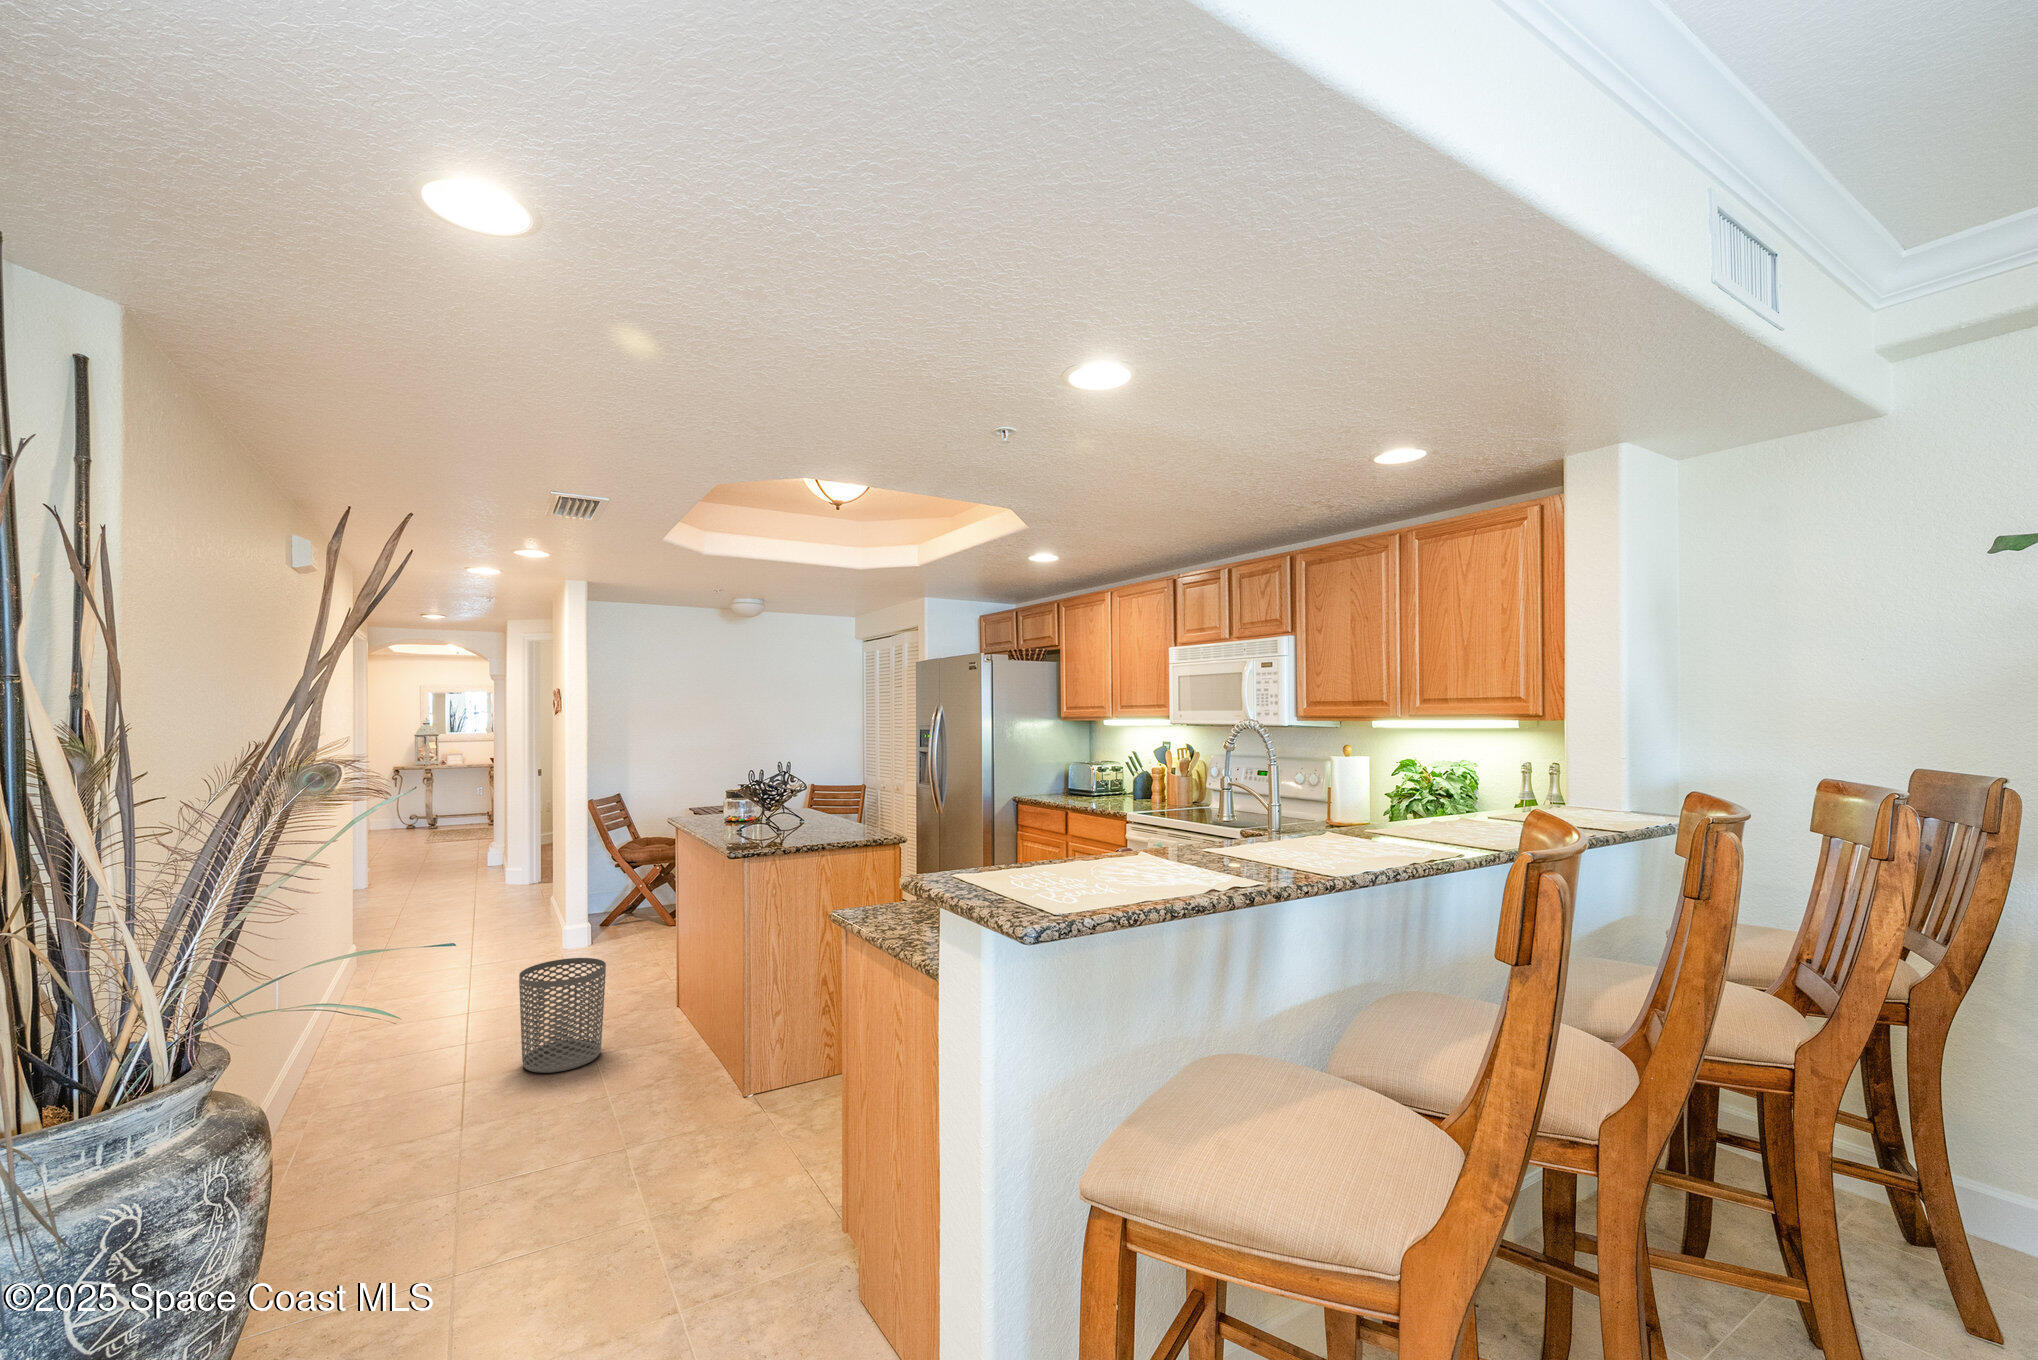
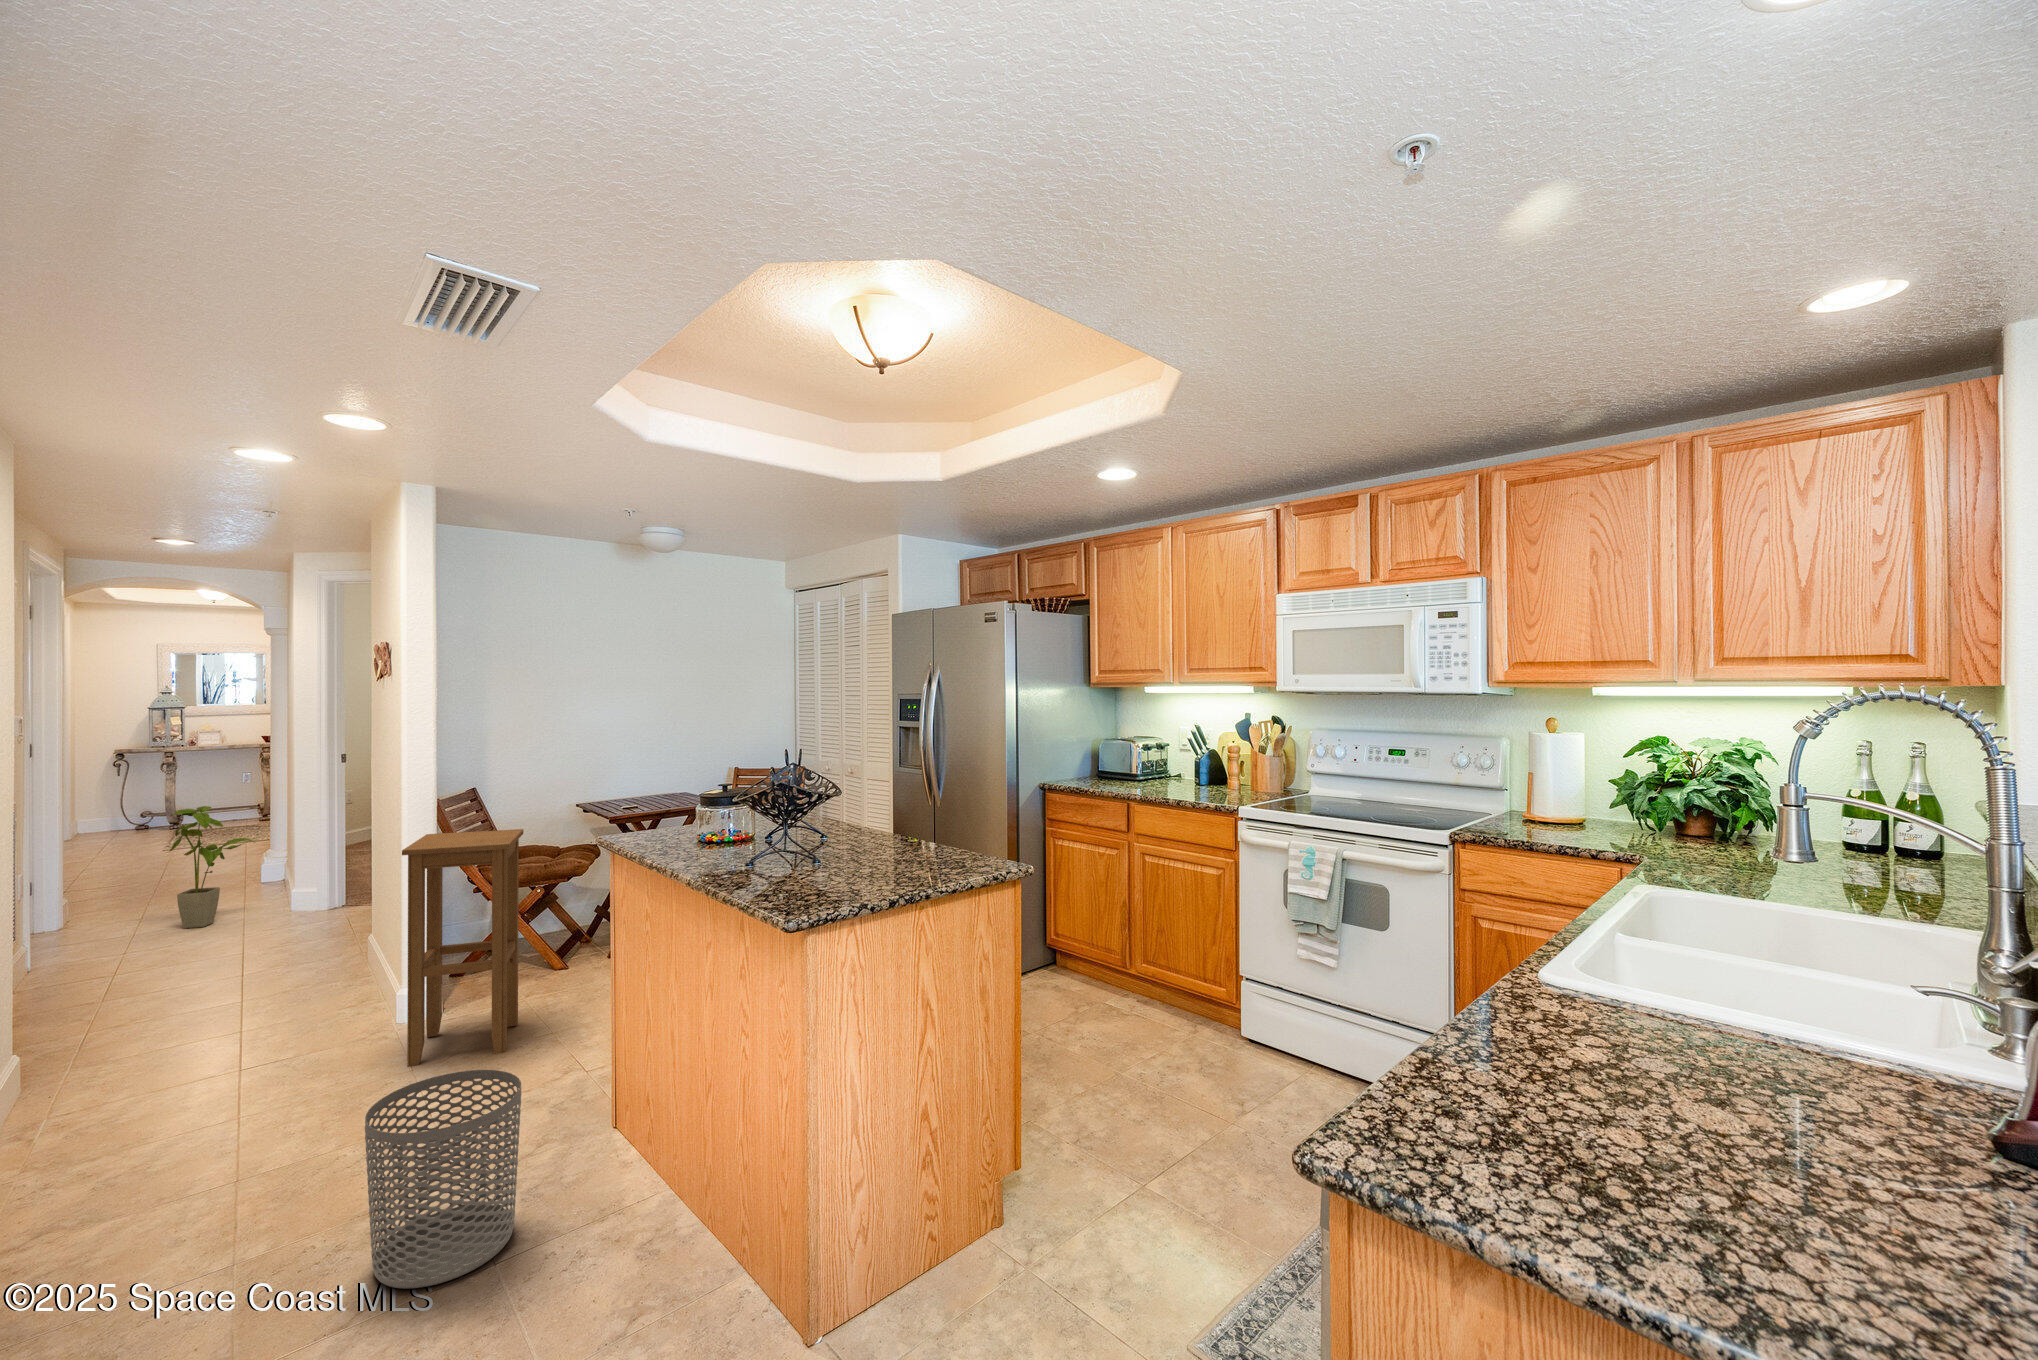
house plant: none [426,806,481,893] -> present [169,806,254,928]
stool: none [558,821,638,976] -> present [402,829,523,1066]

